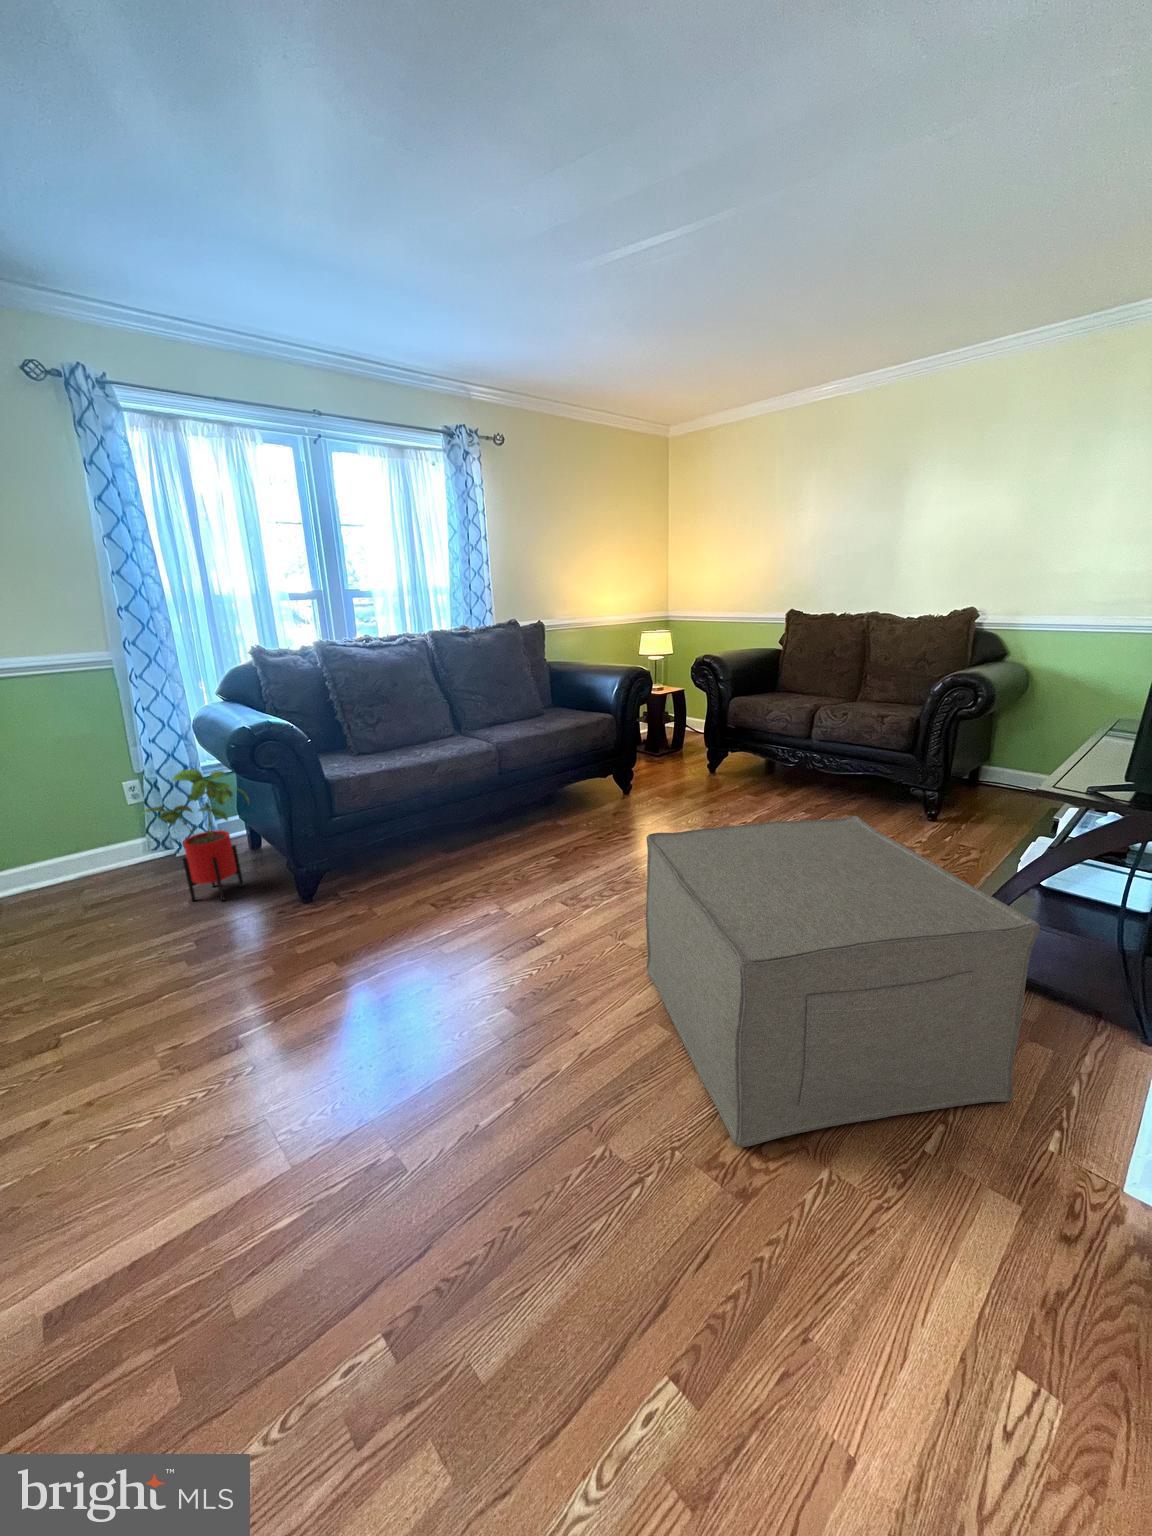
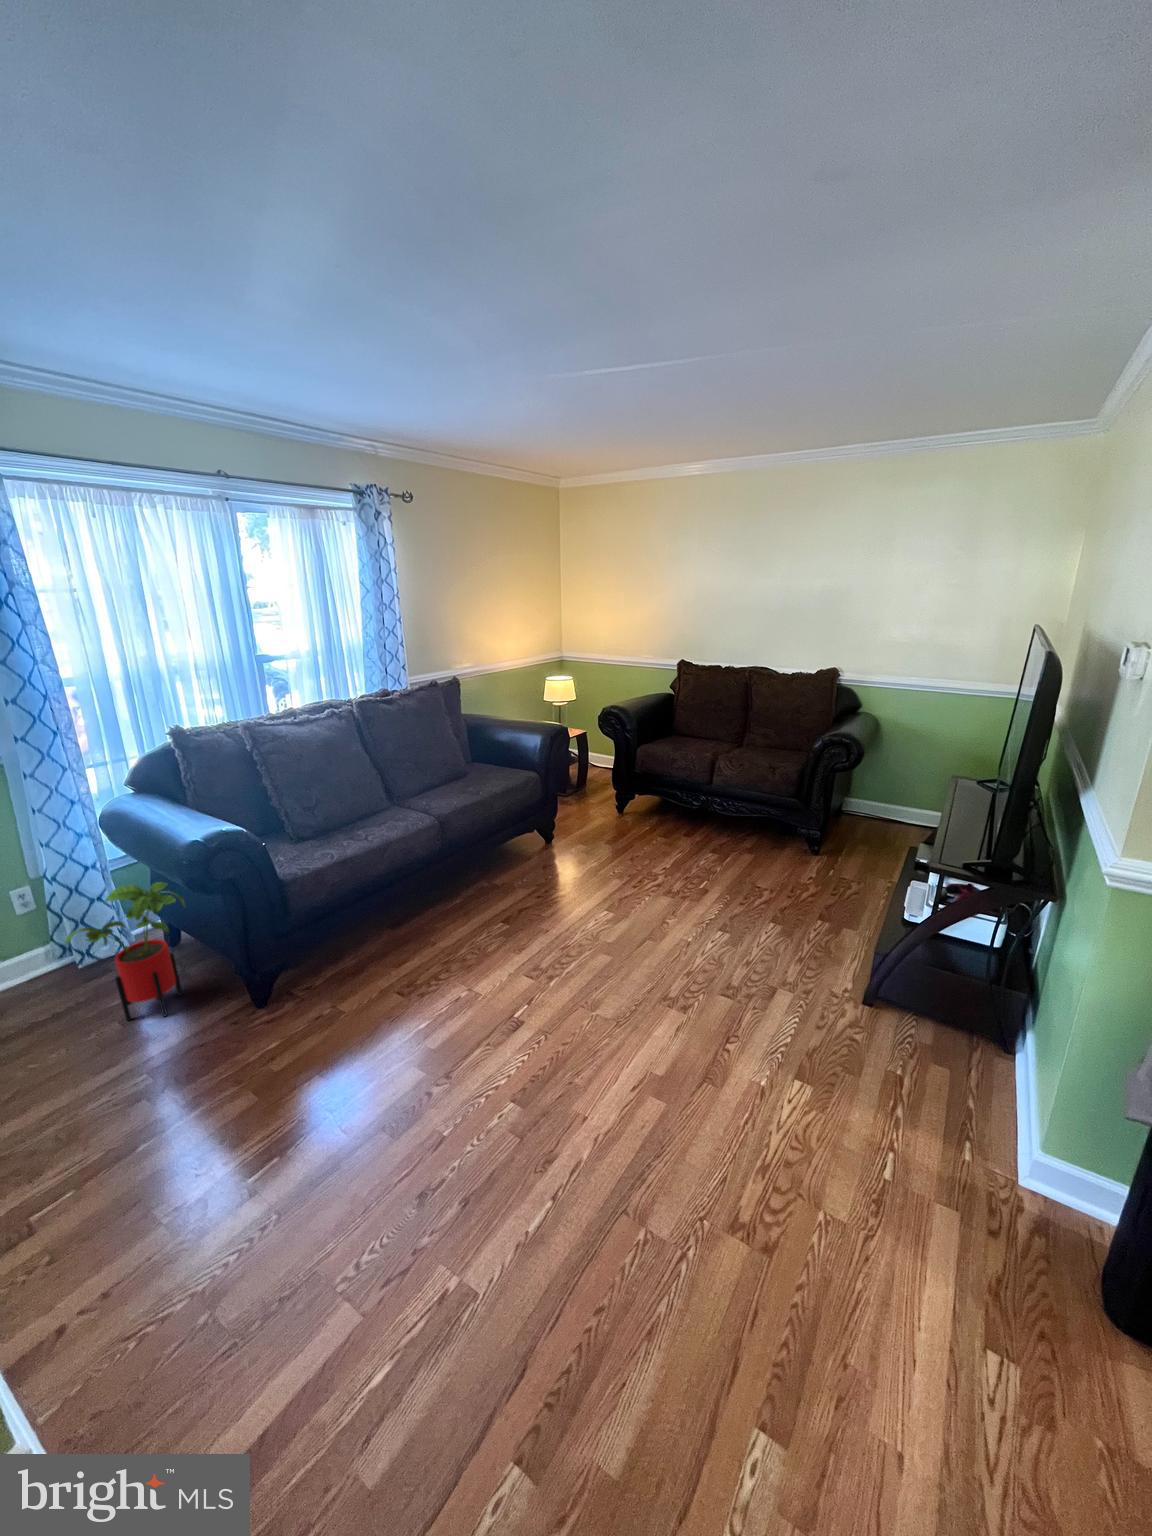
ottoman: present [646,816,1040,1147] -> none [628,888,953,1206]

